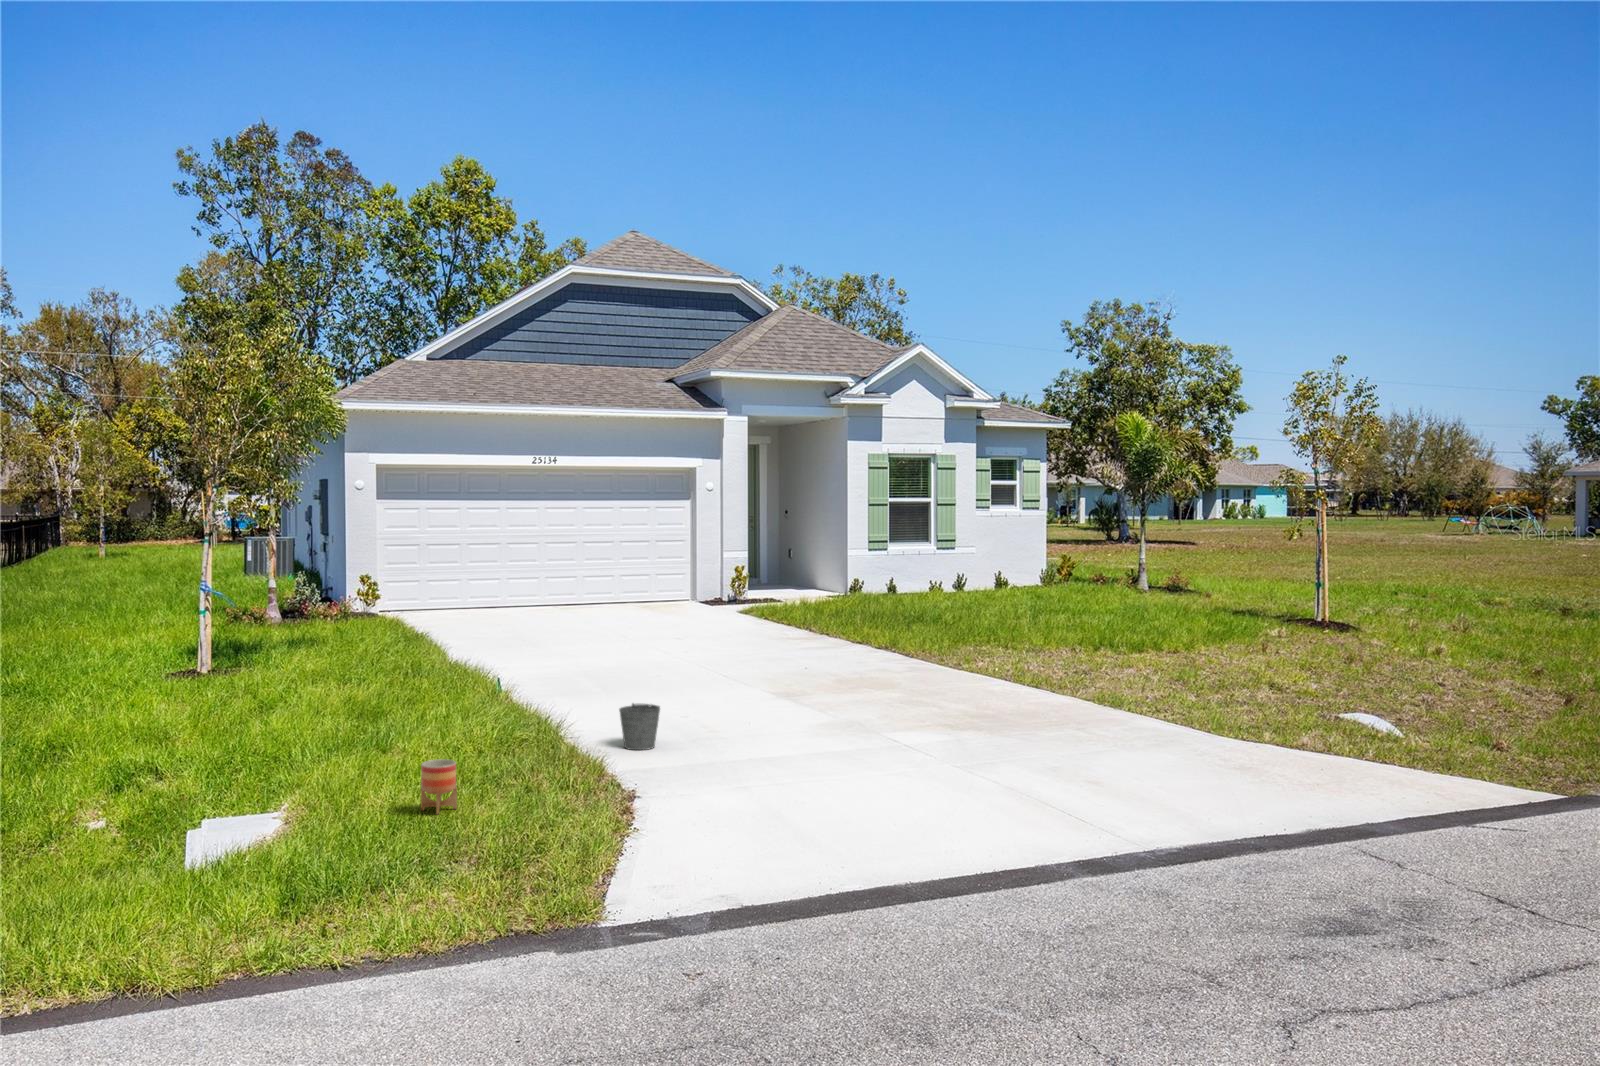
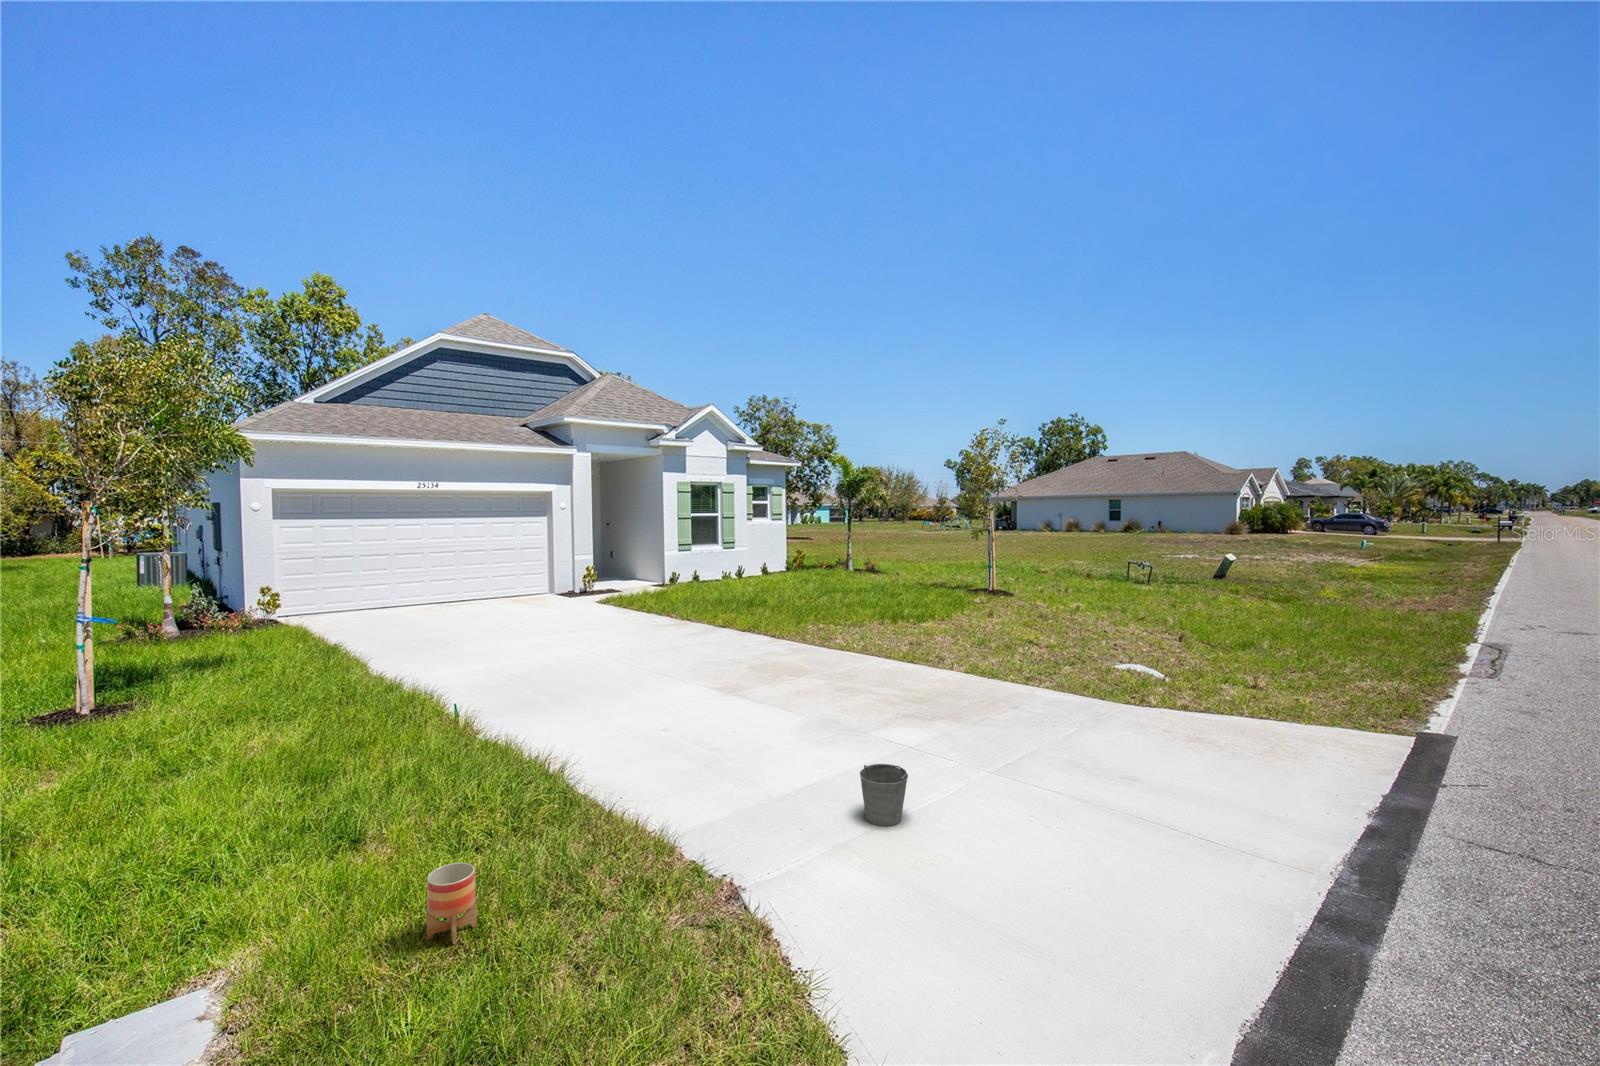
bucket: present [619,703,660,750] -> present [860,764,908,826]

